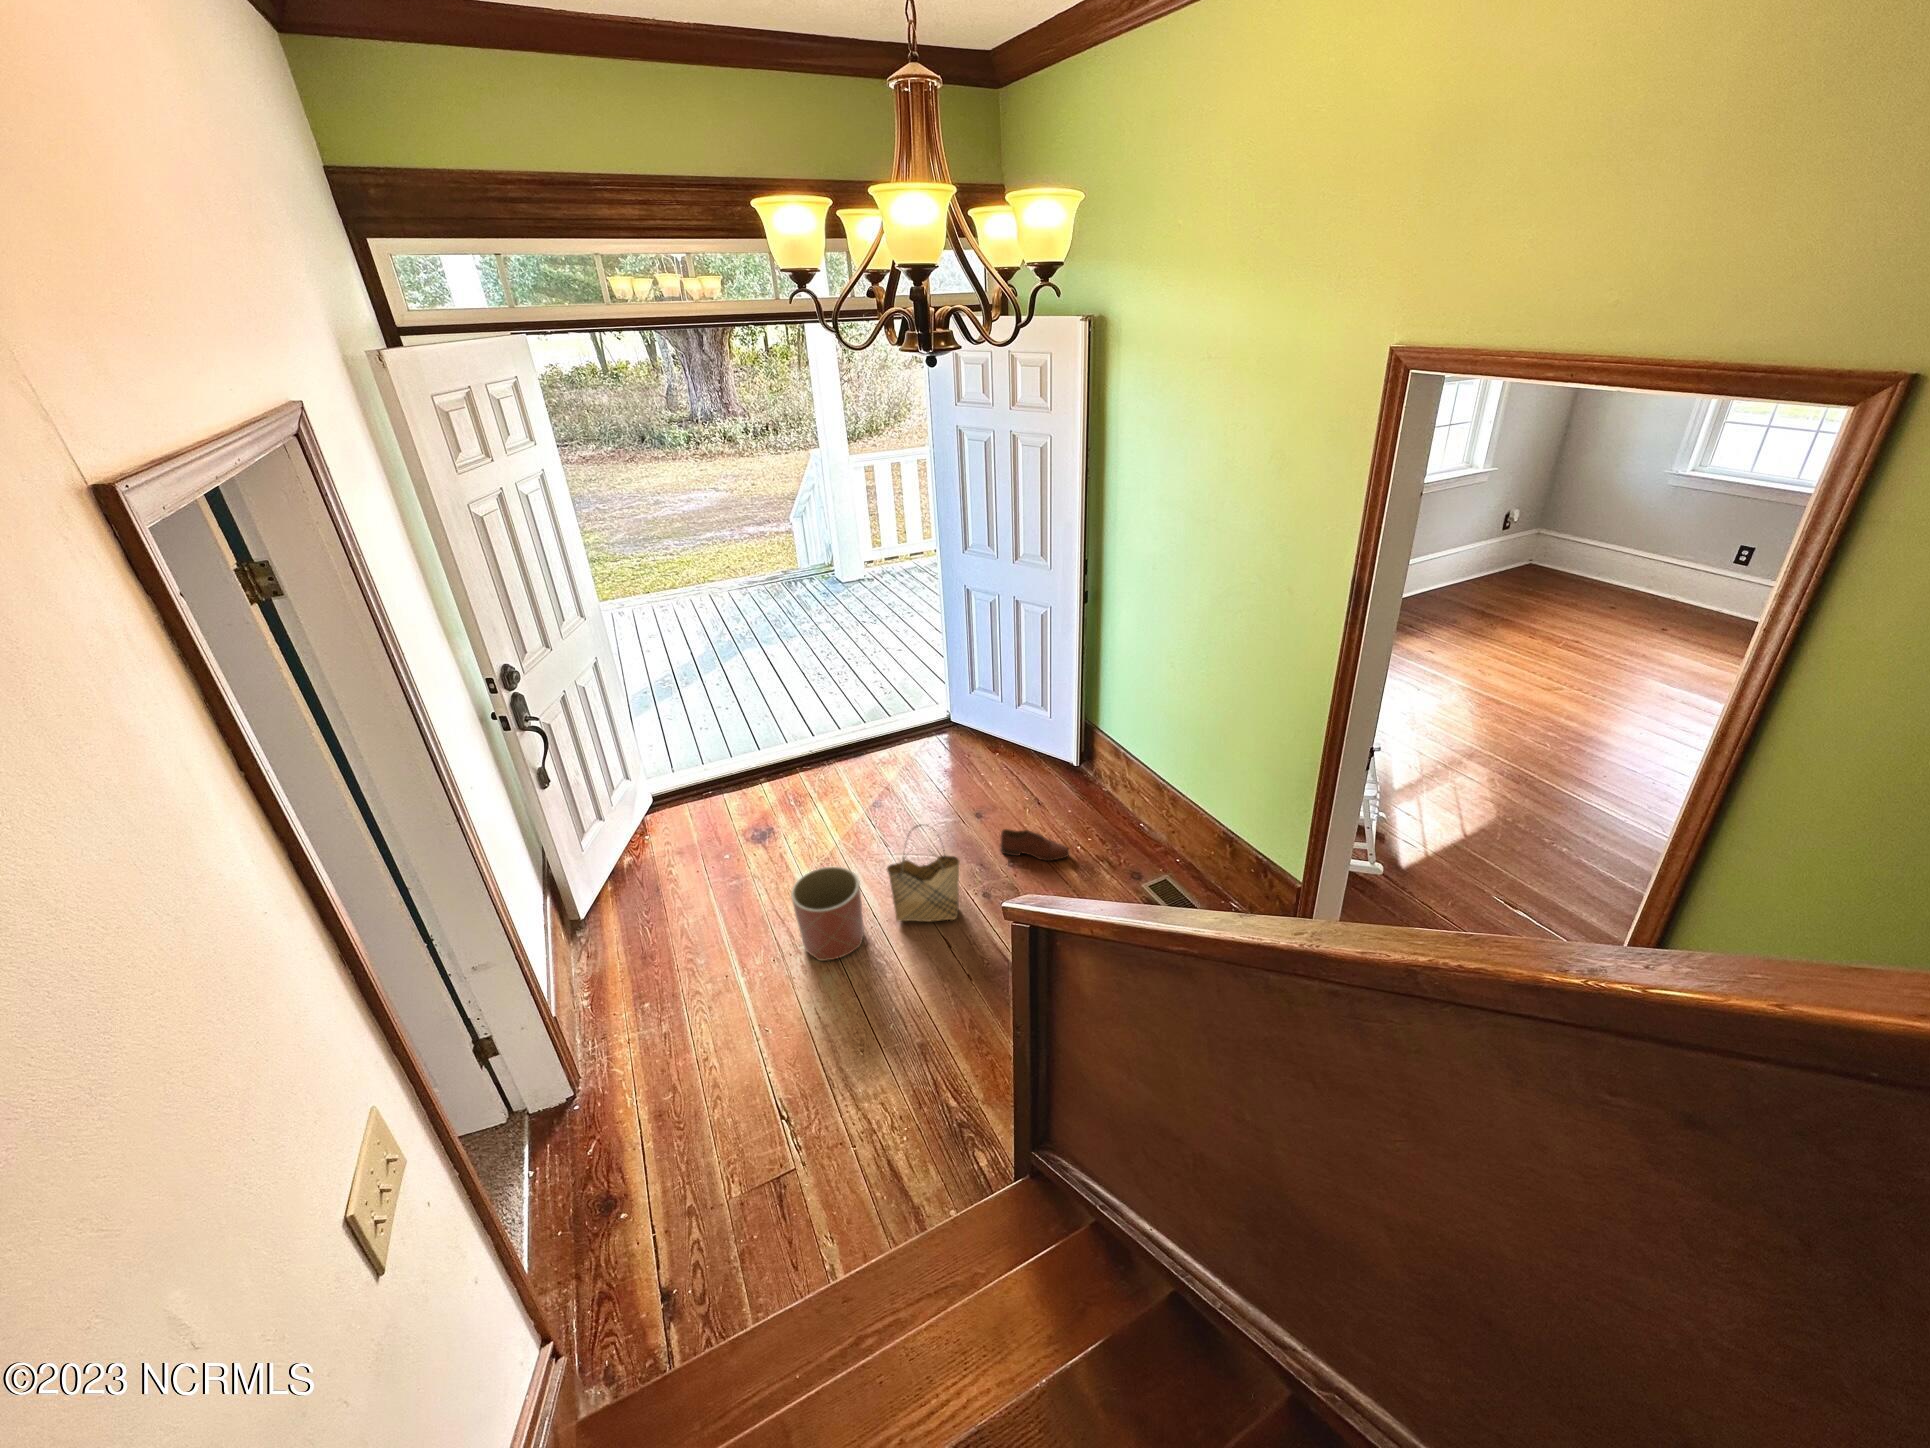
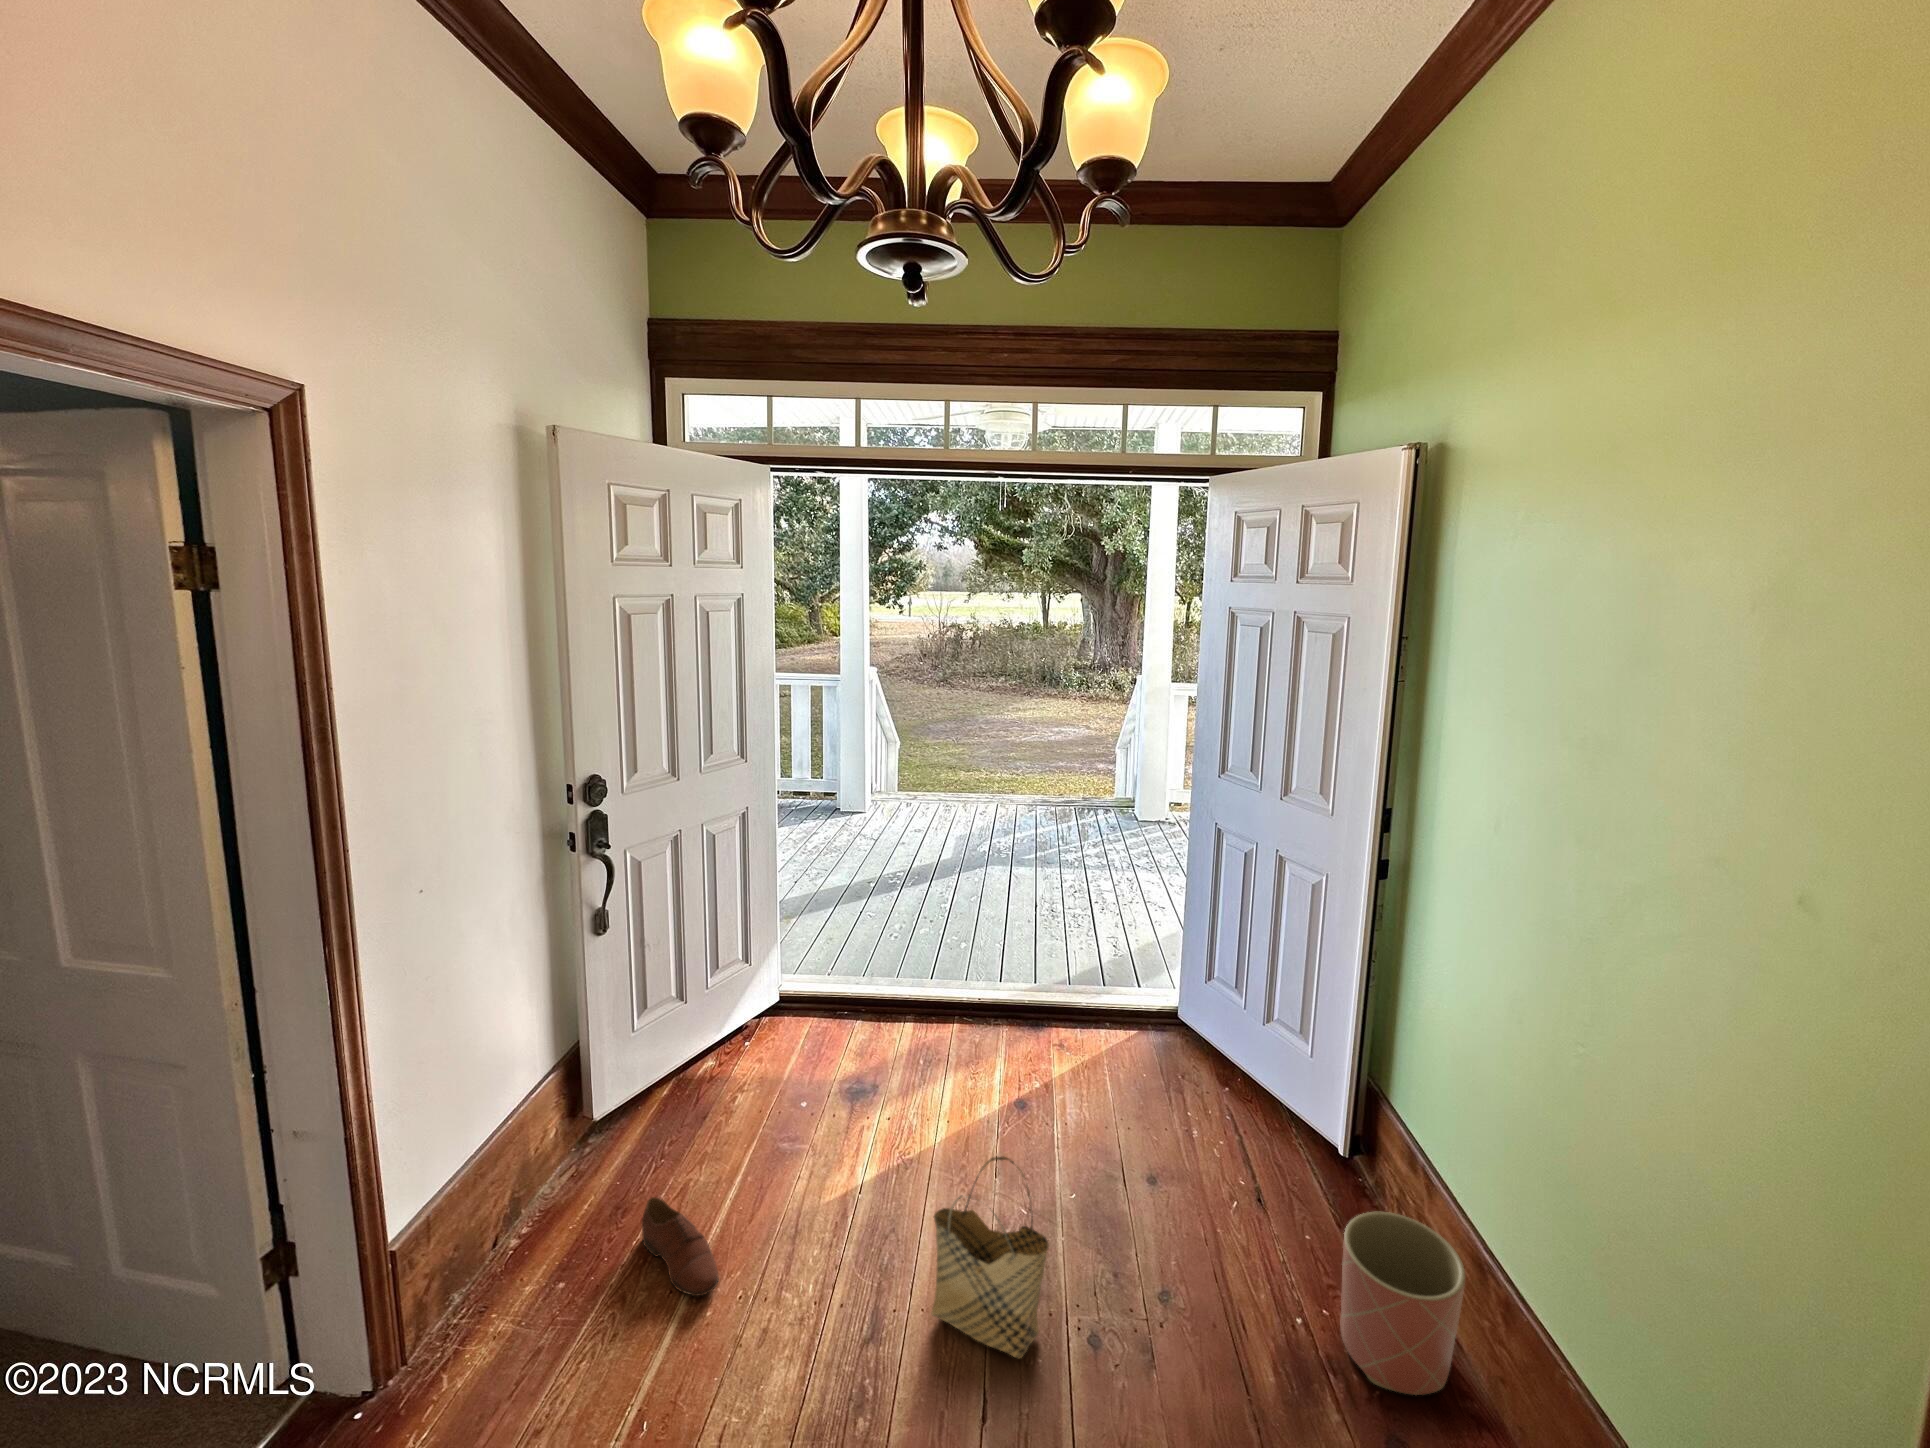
shoe: present [1001,829,1069,861] -> present [642,1197,719,1296]
planter: present [791,867,864,961] -> present [1340,1212,1466,1395]

